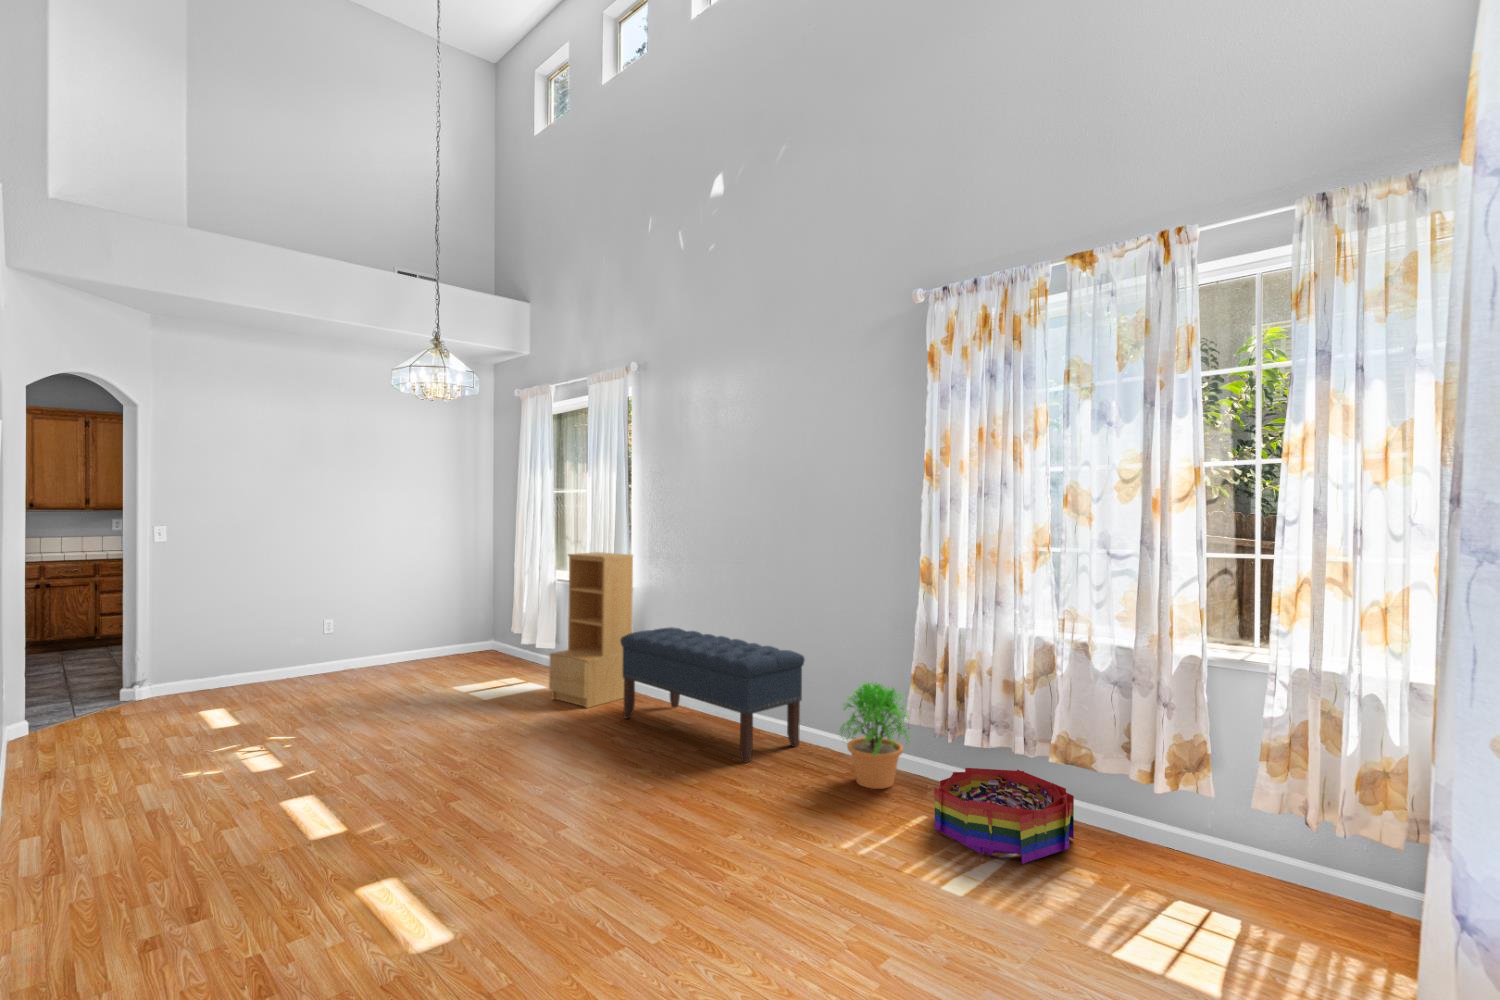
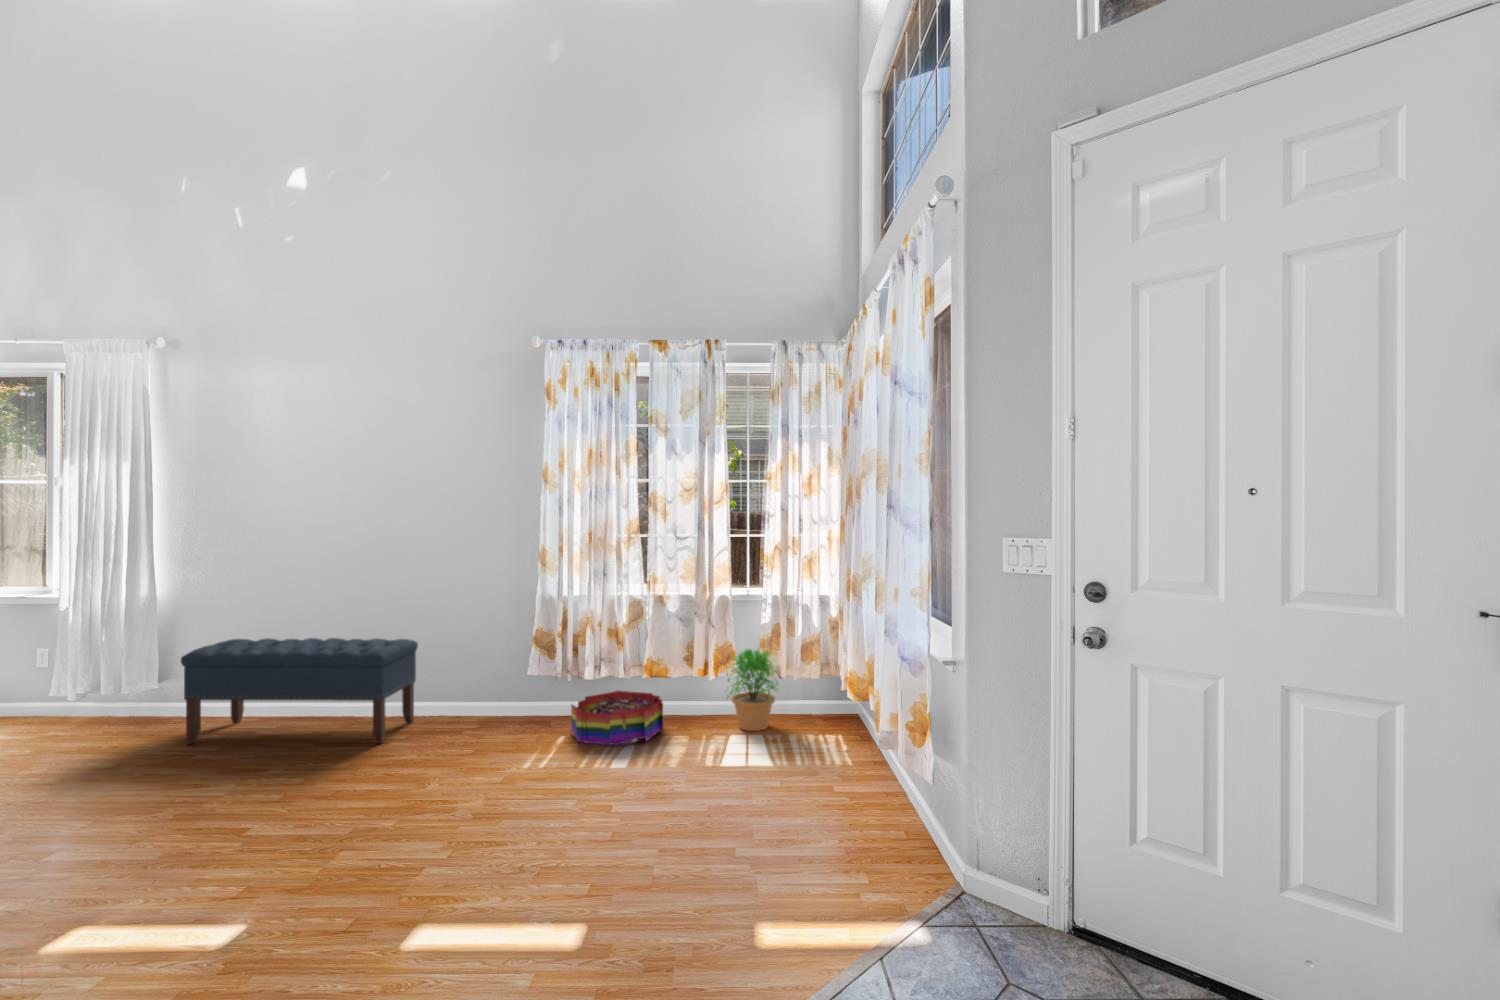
bookshelf: present [549,552,633,708] -> none [41,566,162,751]
potted plant: present [840,683,909,789] -> present [727,649,779,731]

